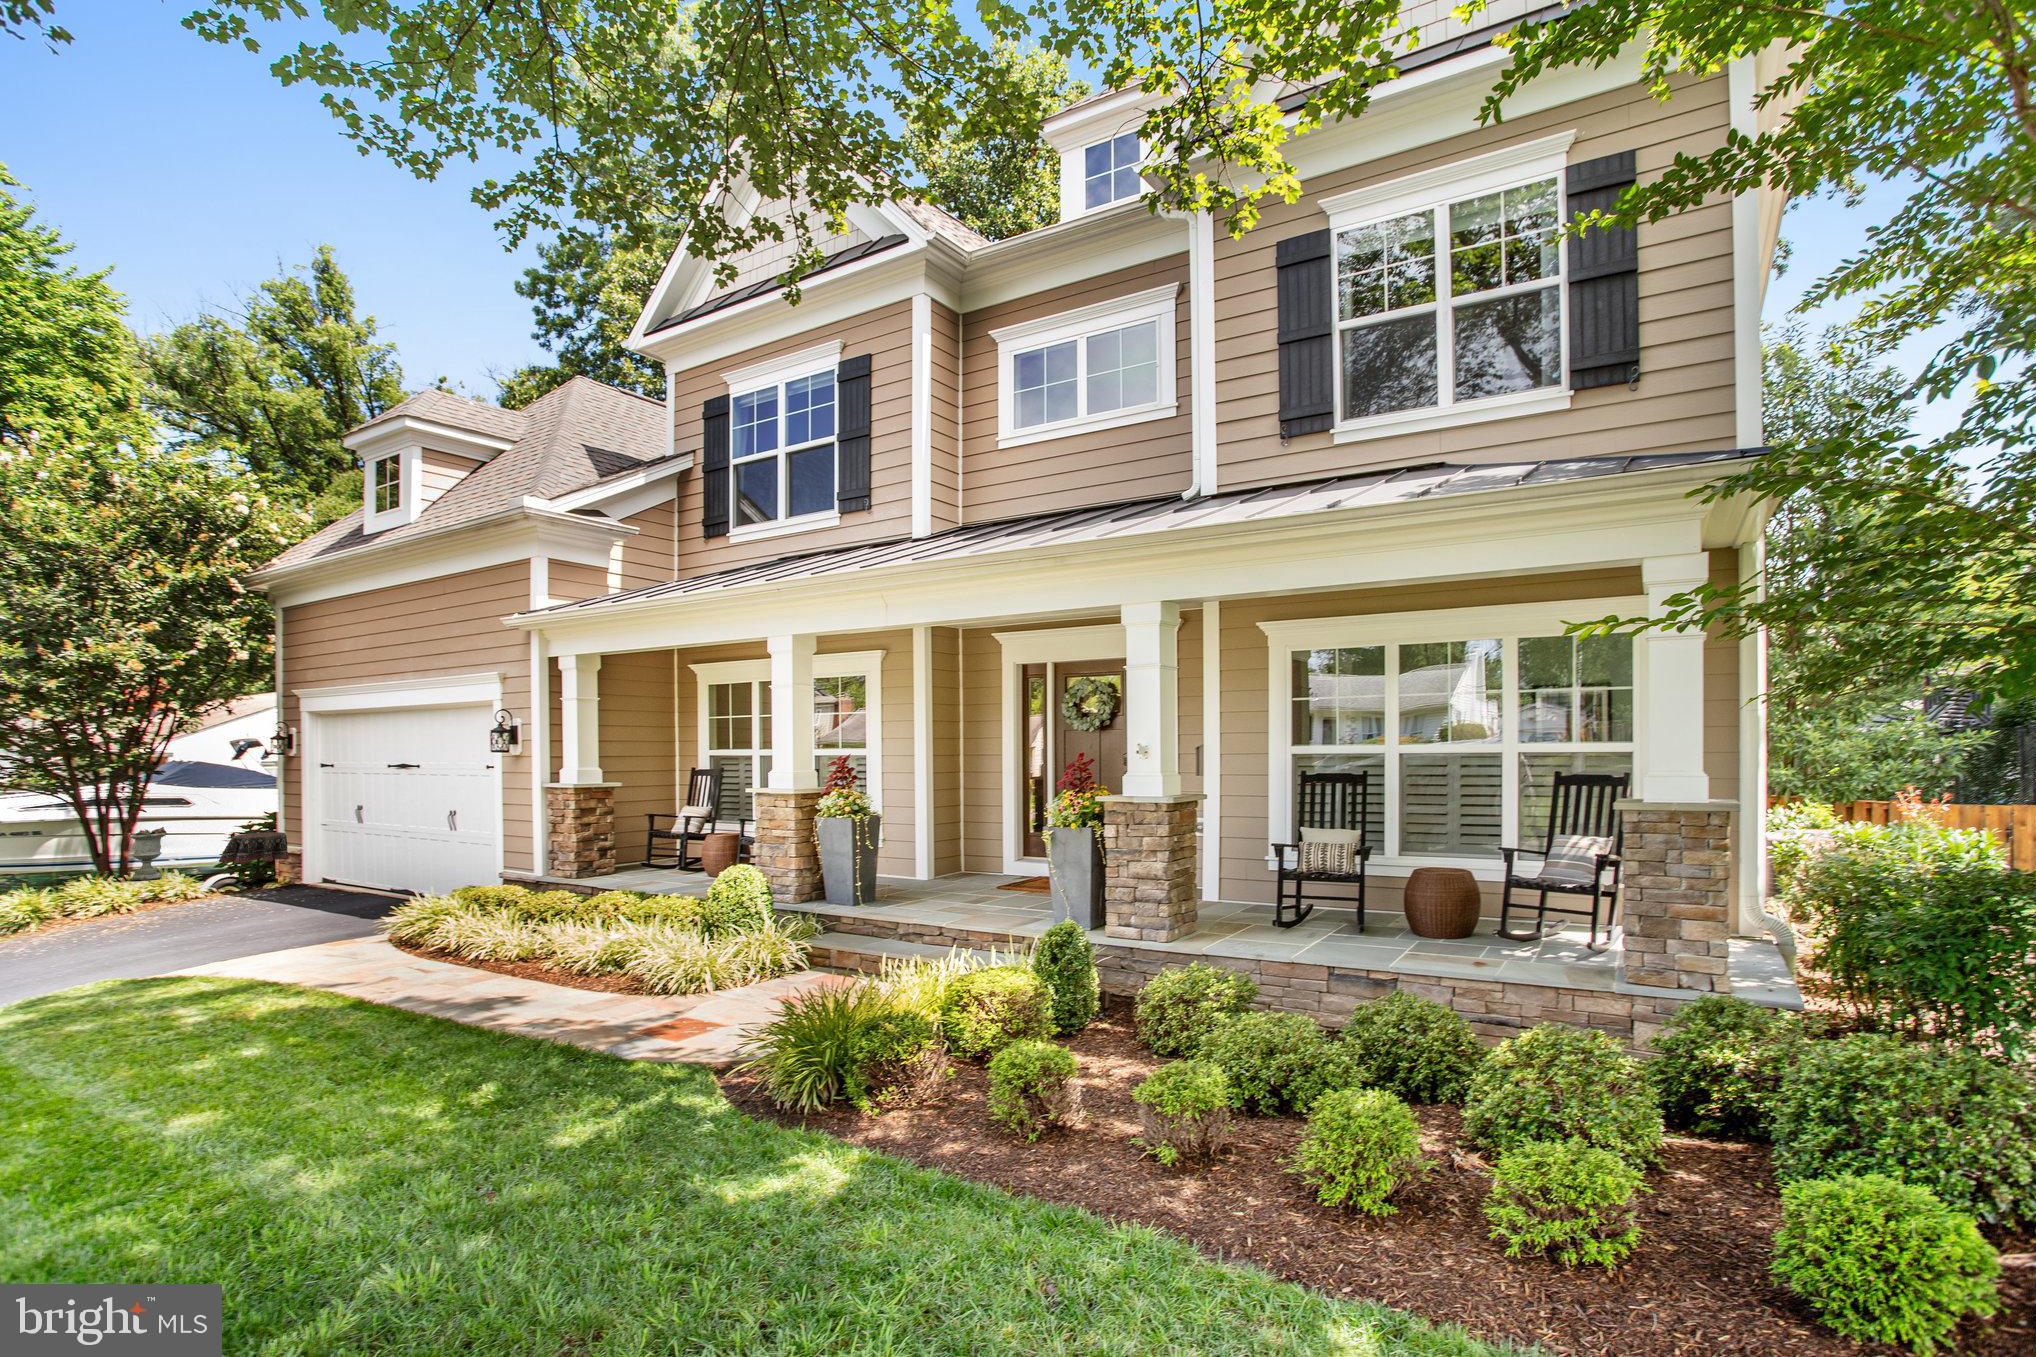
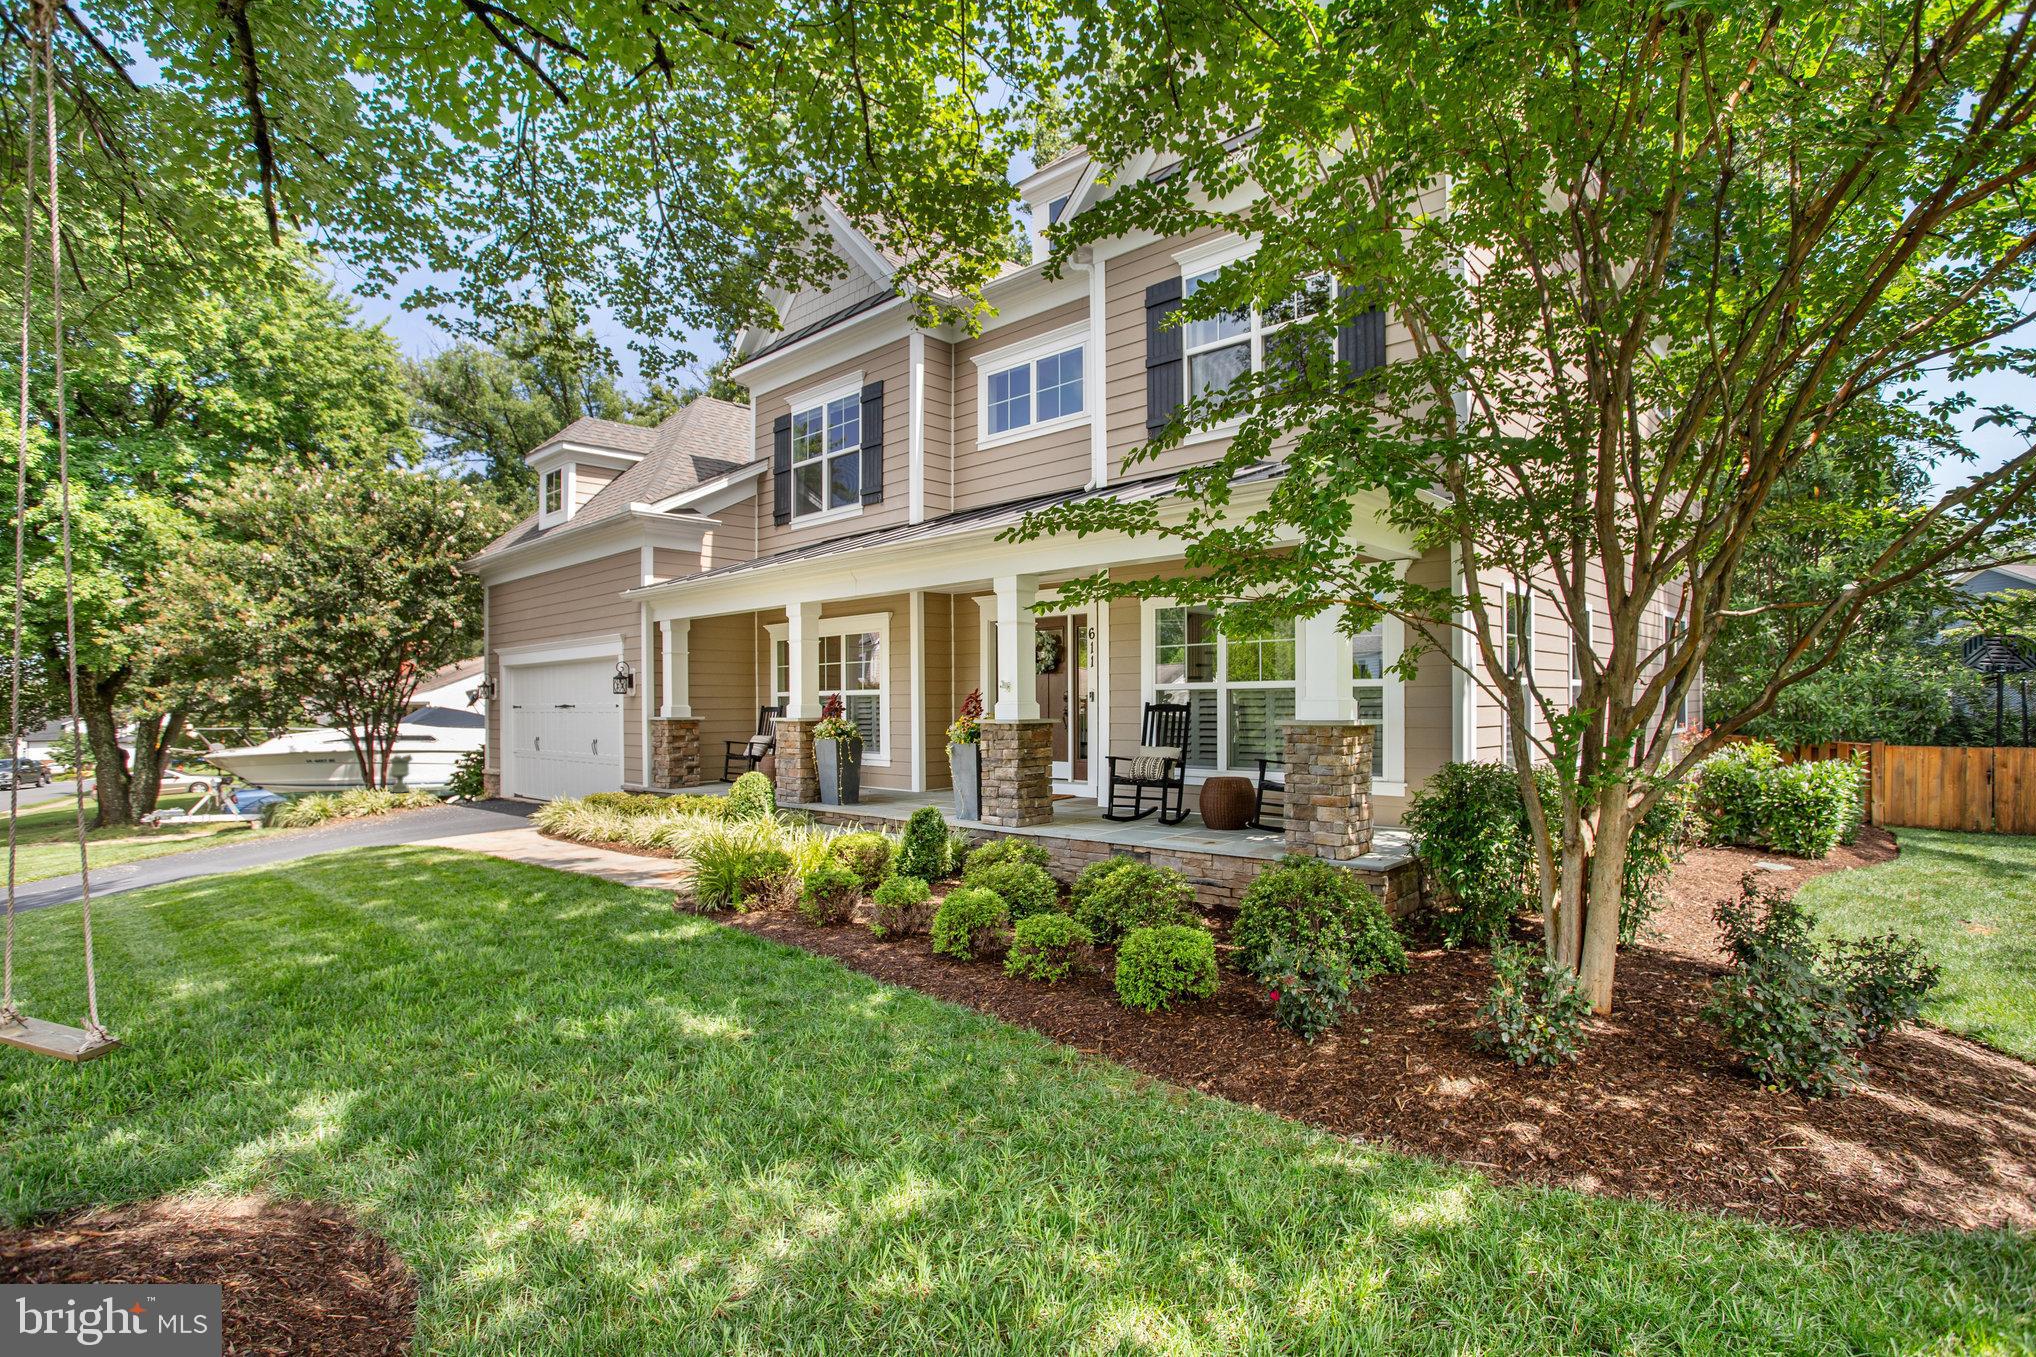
side table: present [219,832,289,883] -> none [446,759,494,796]

